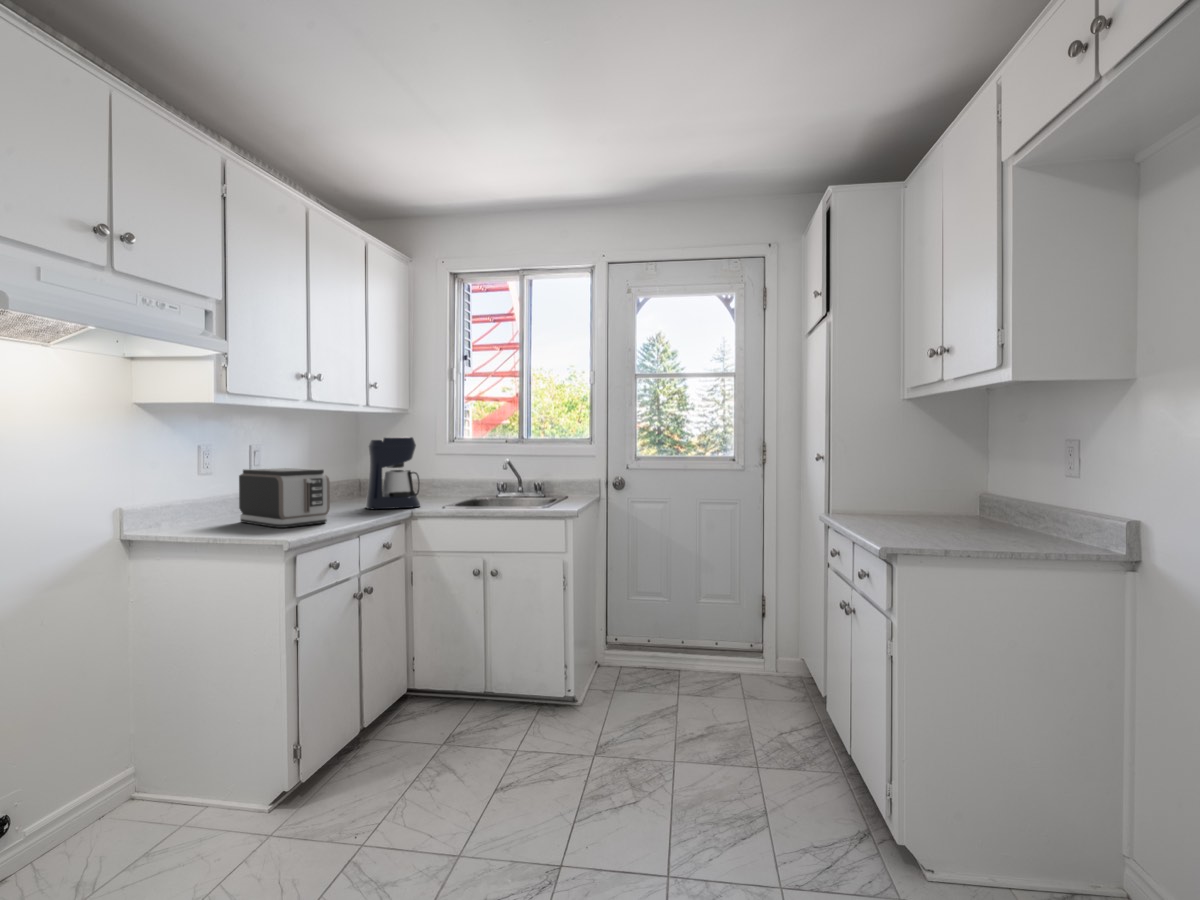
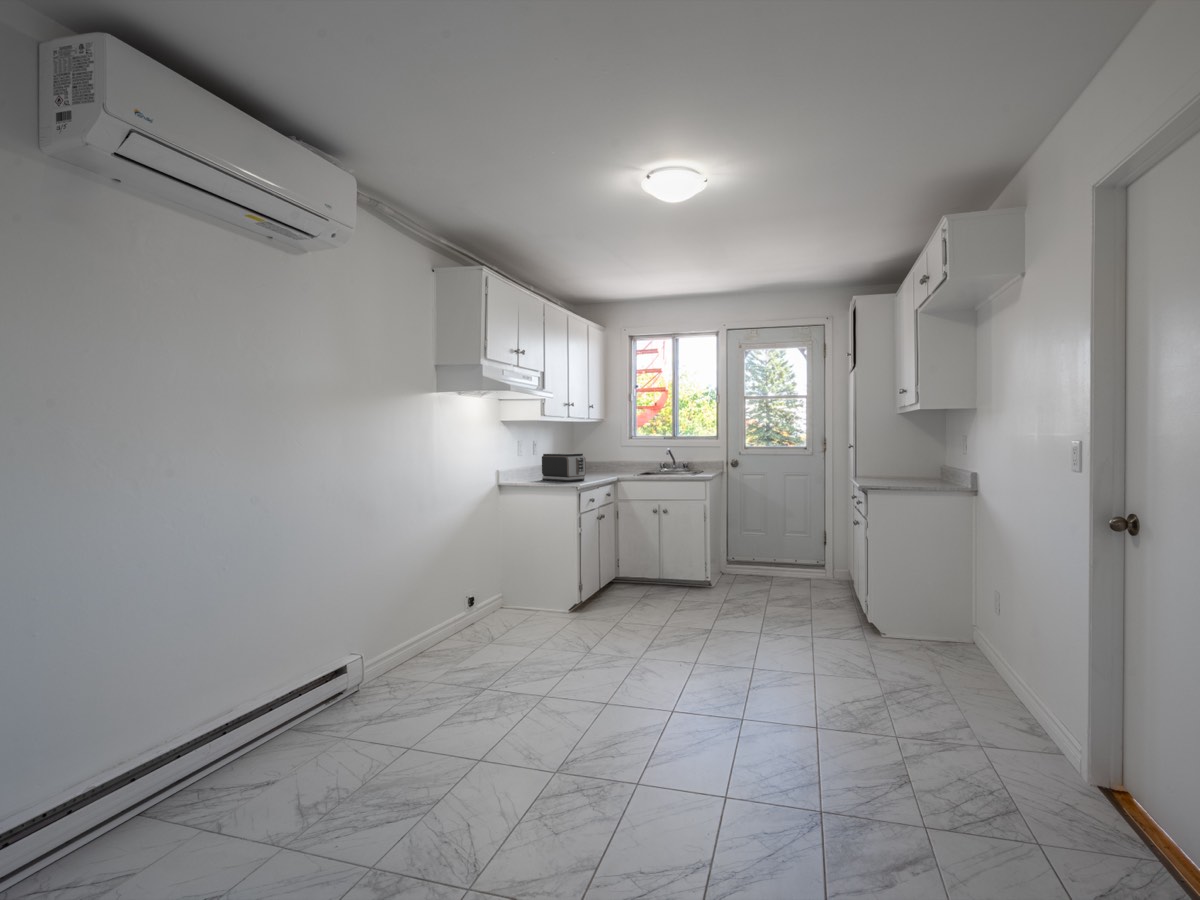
coffee maker: present [366,437,420,509] -> none [590,436,620,476]

